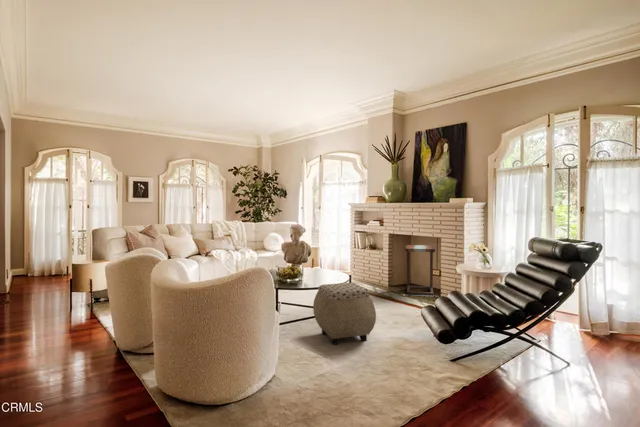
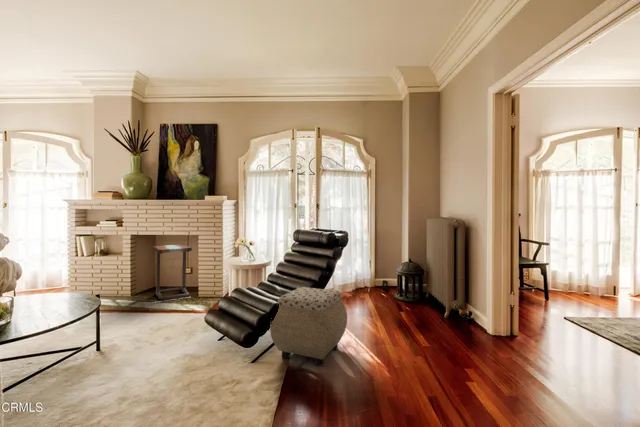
ottoman: present [313,282,376,345] -> present [270,287,347,366]

